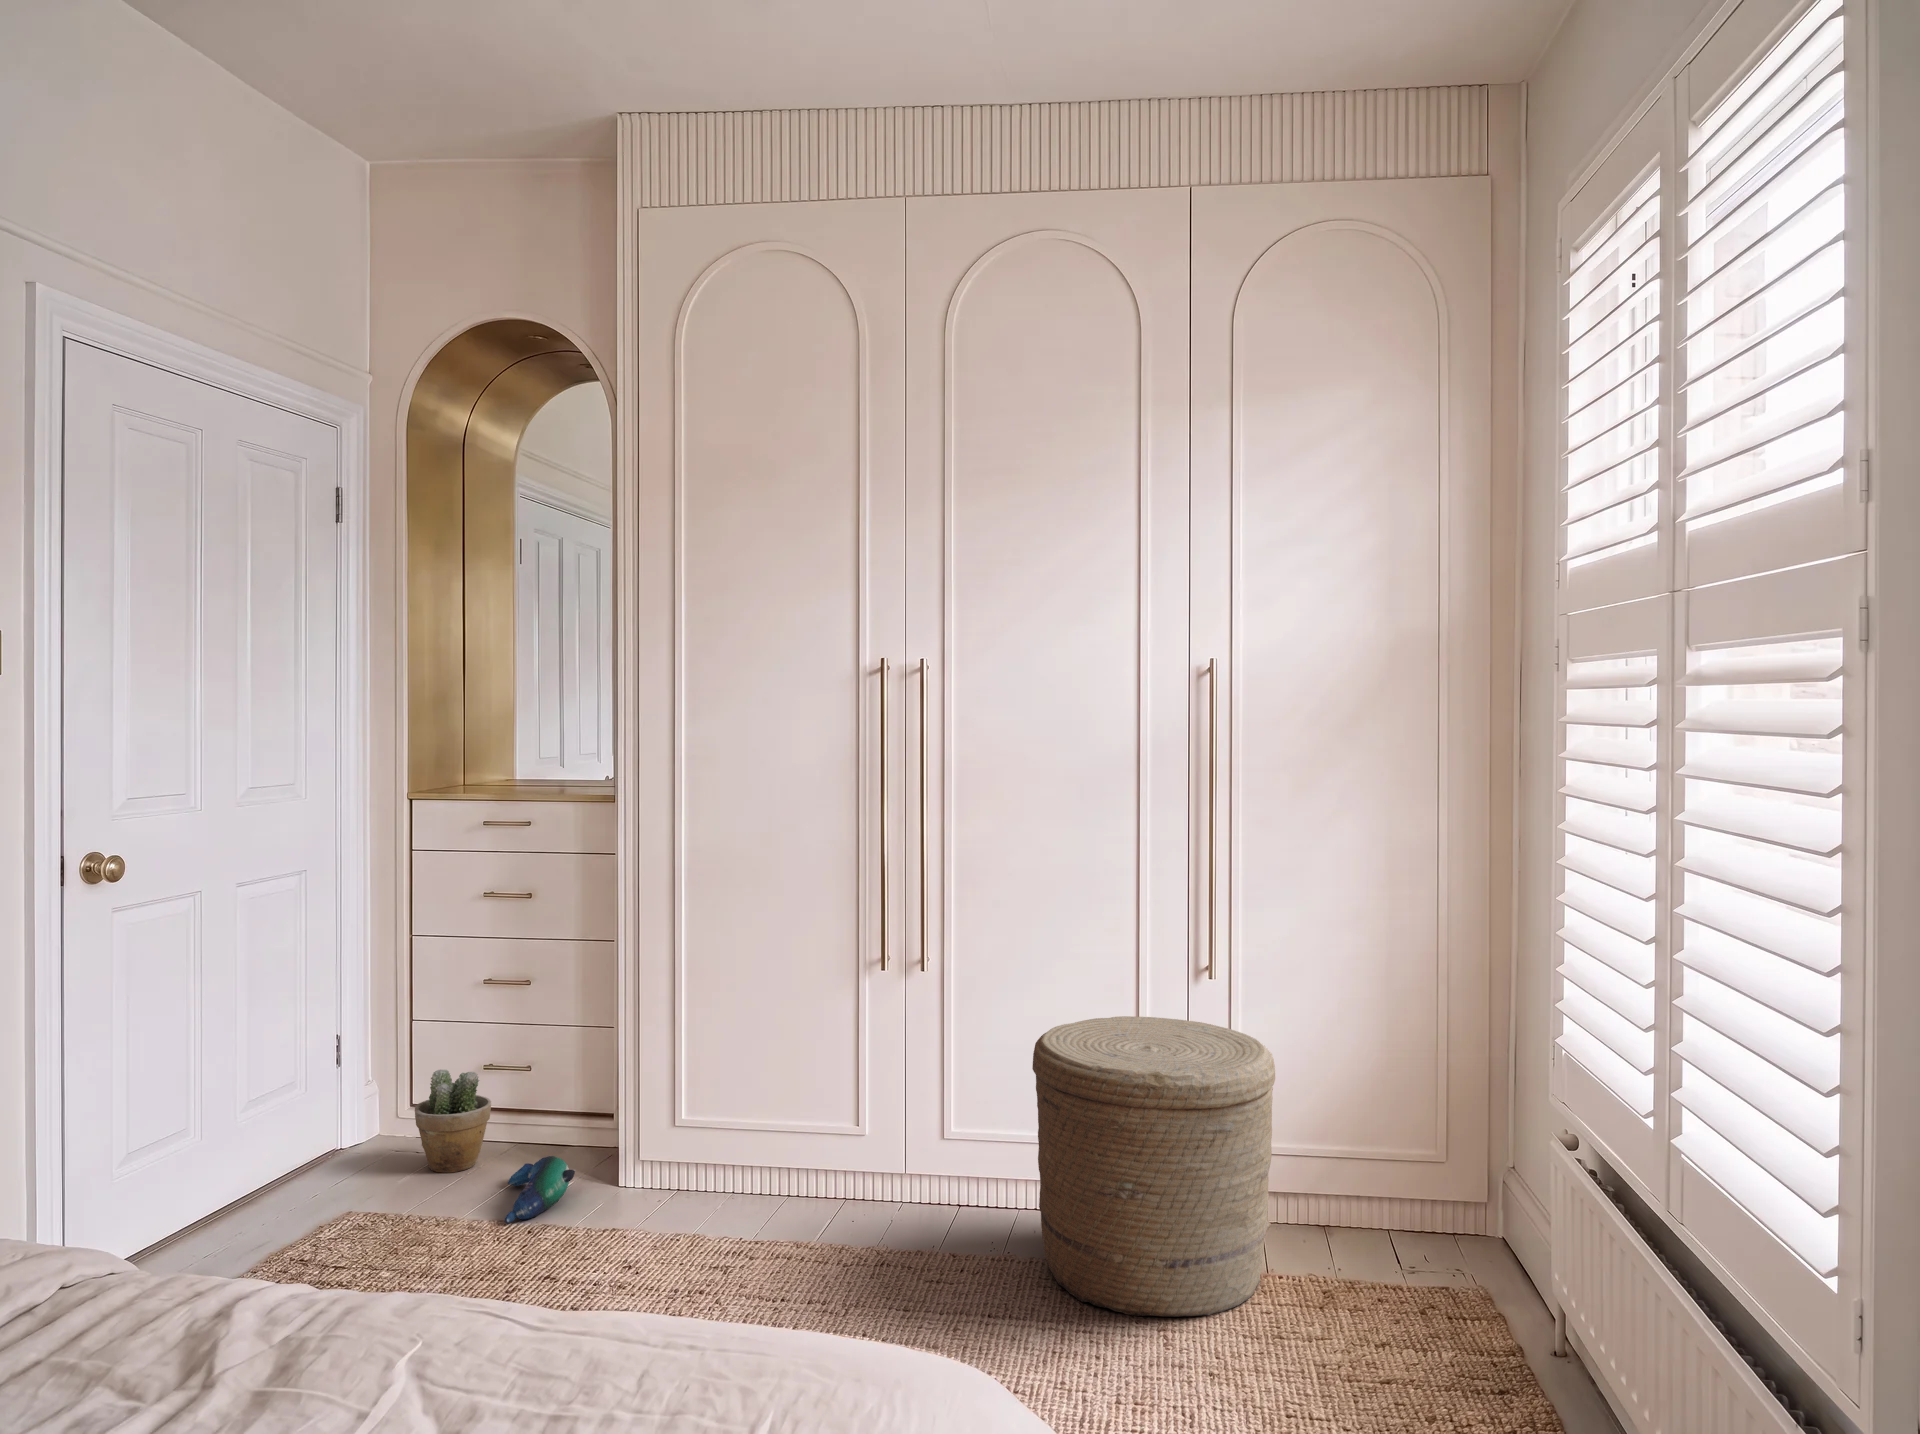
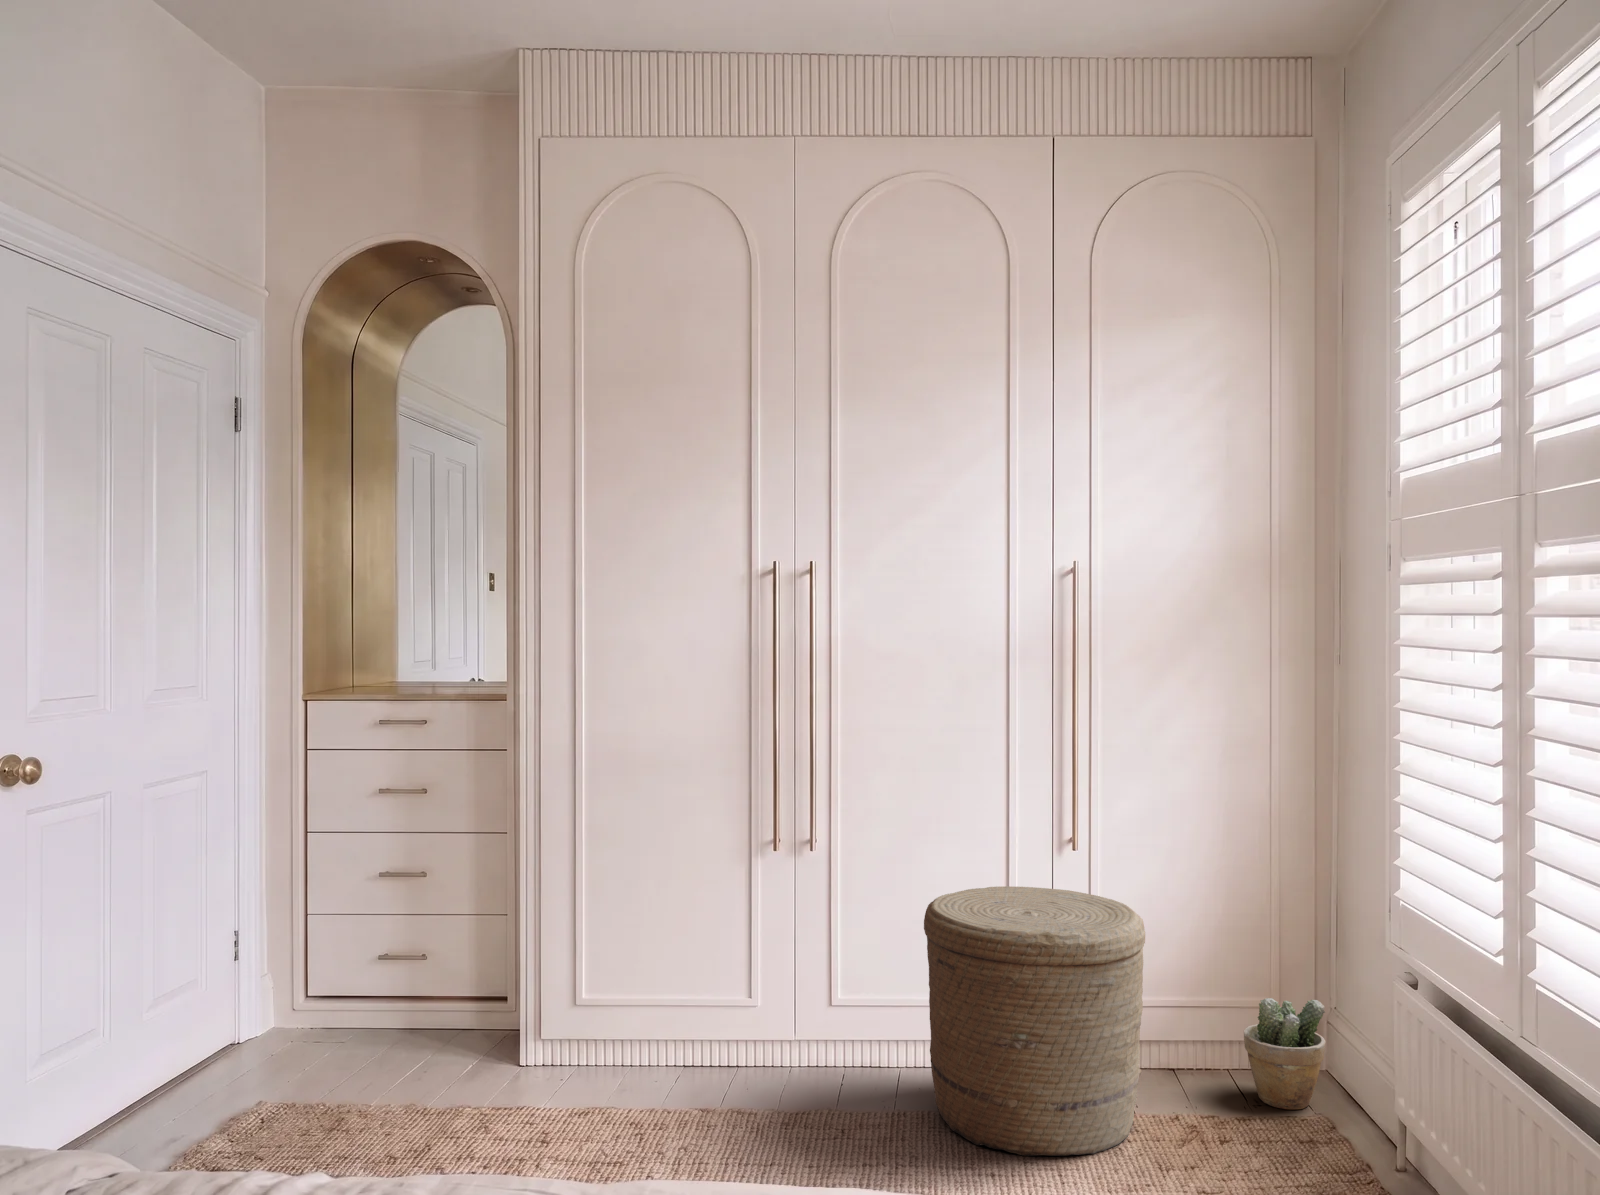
potted plant: present [415,1069,491,1173] -> present [1244,998,1326,1109]
plush toy: present [505,1156,575,1223] -> none [419,1029,487,1091]

